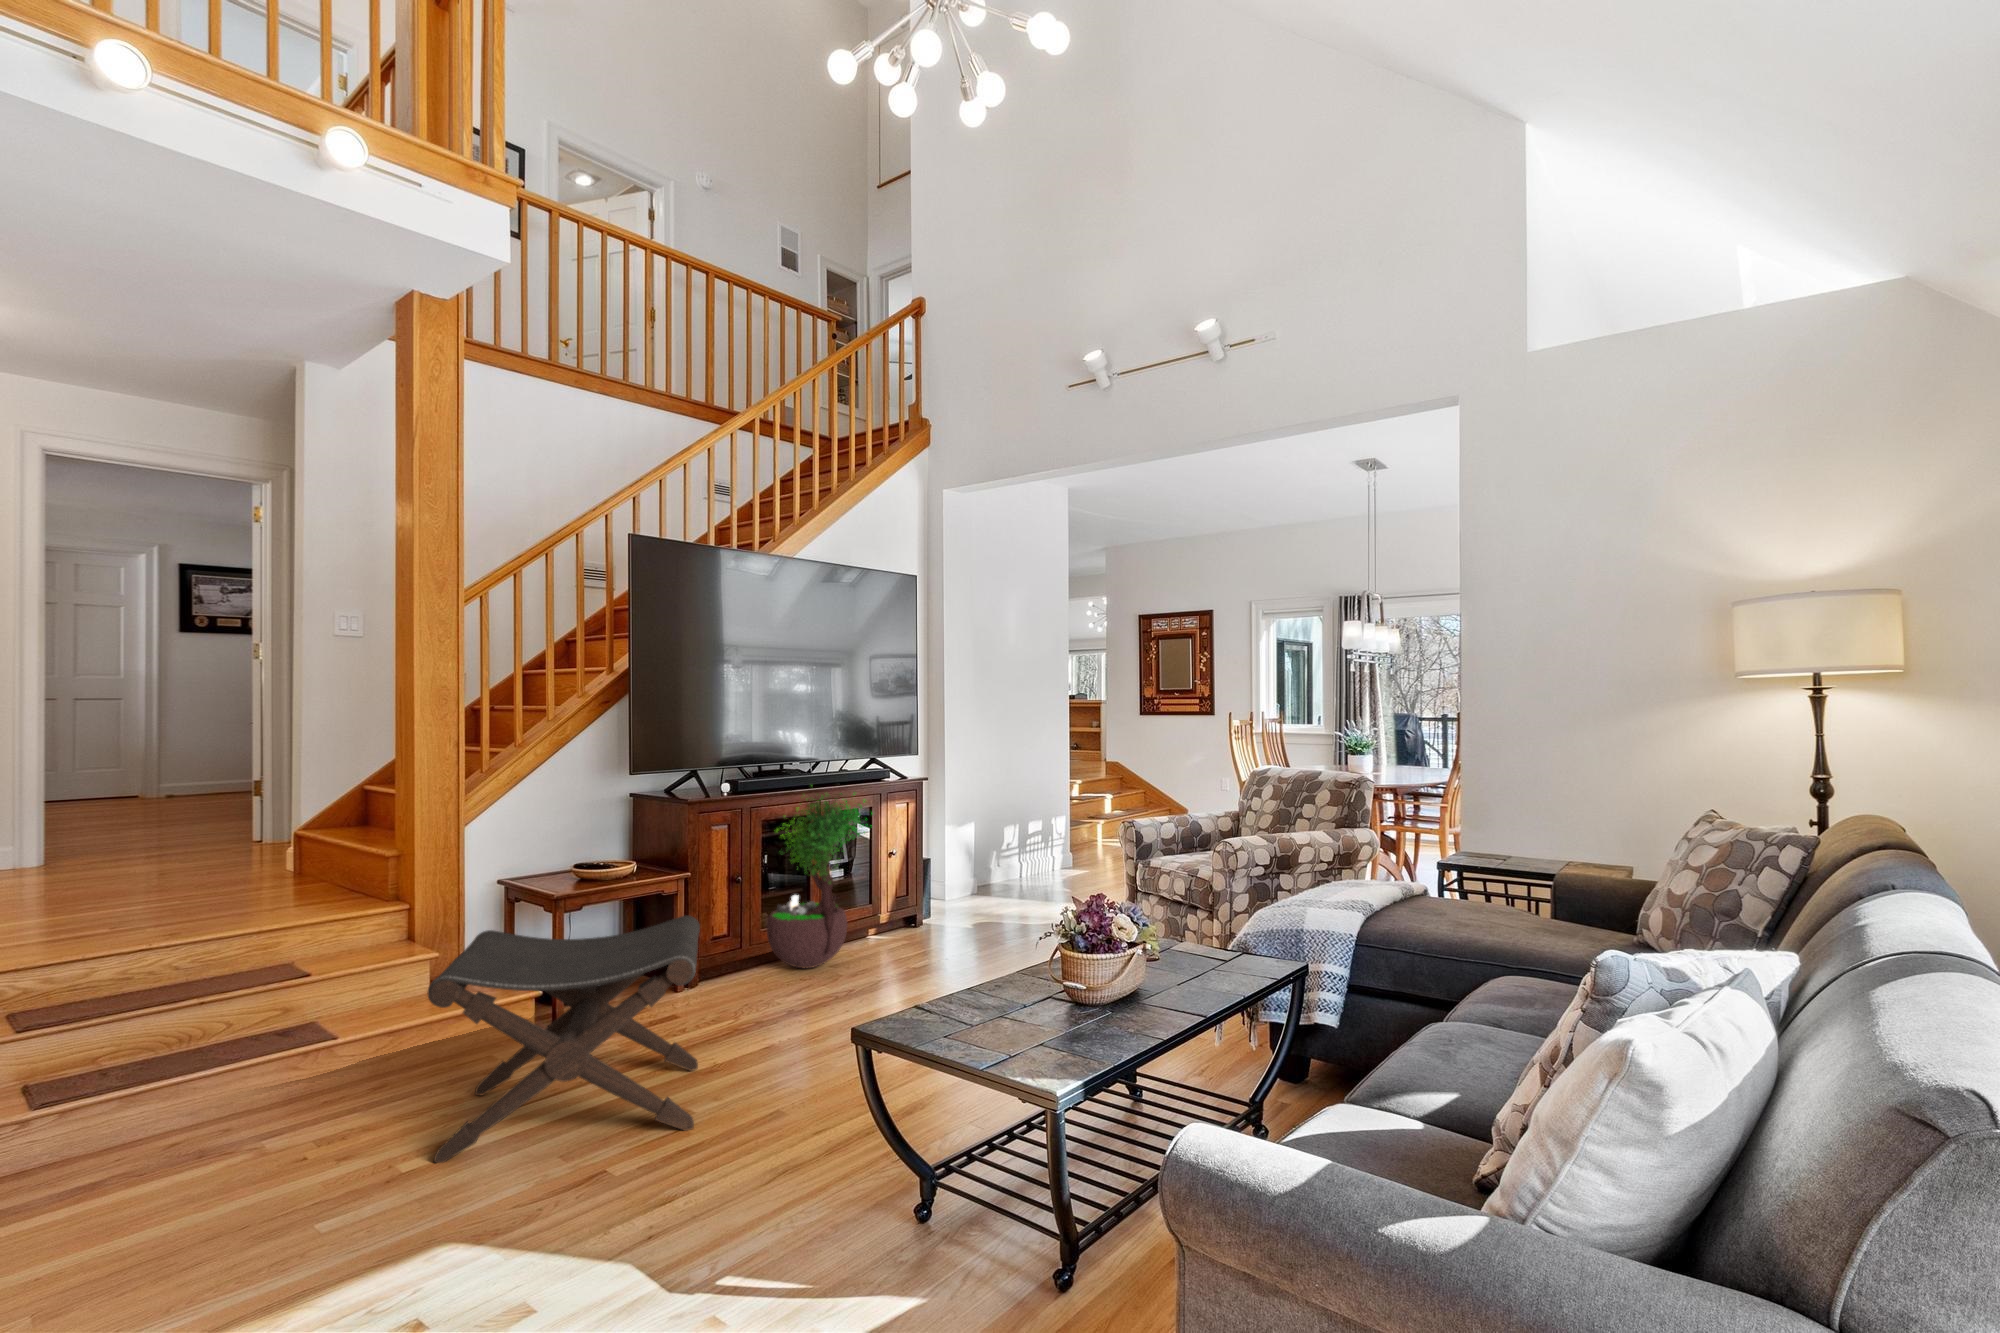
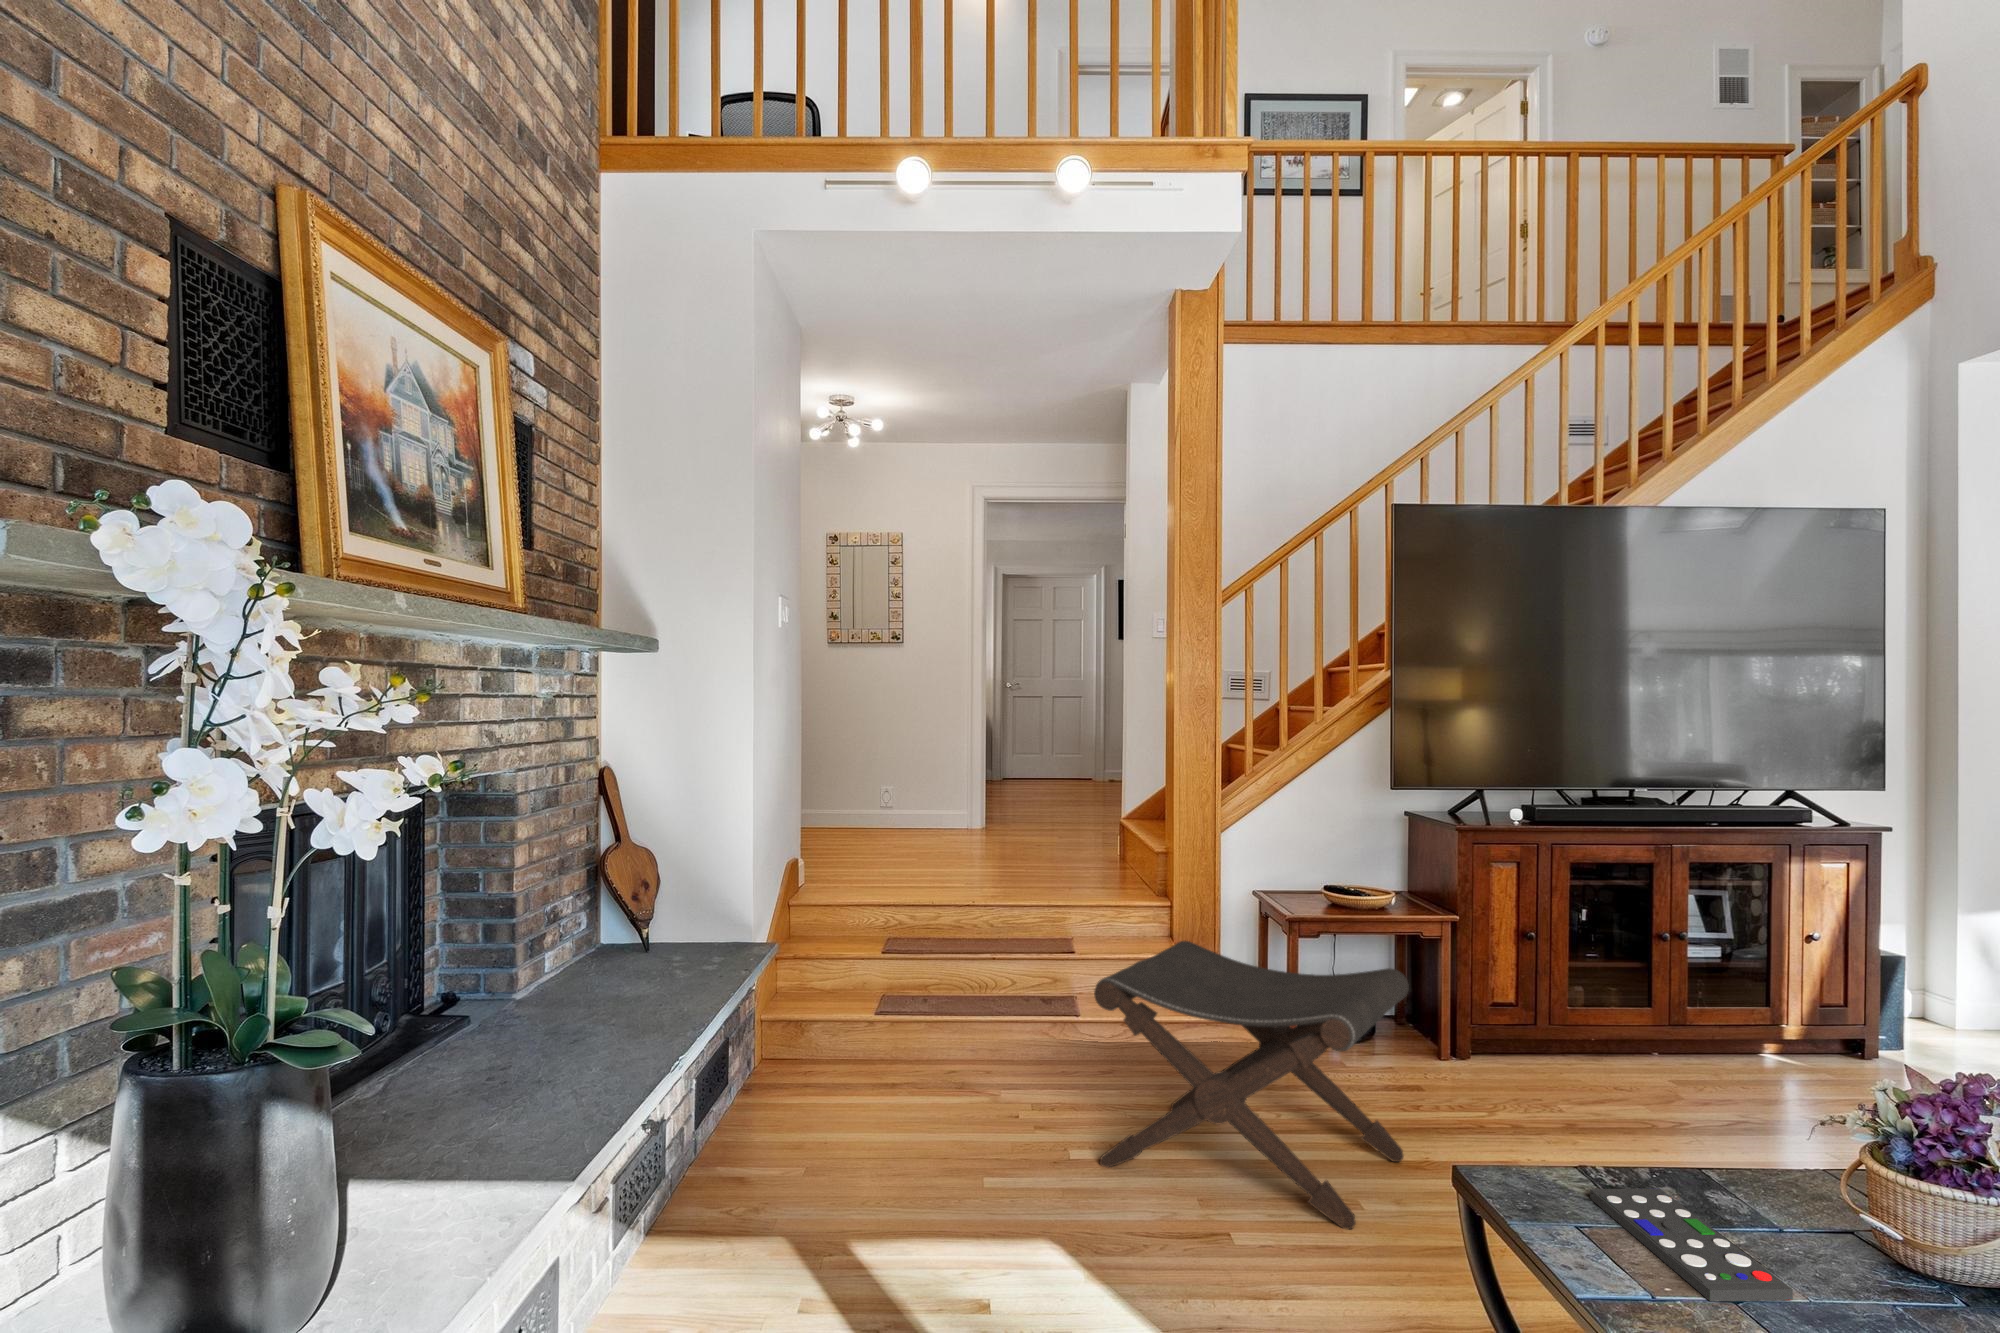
potted tree: present [767,792,865,968] -> none [1571,822,1739,1080]
remote control: none [925,1006,1059,1056] -> present [1590,1188,1793,1301]

